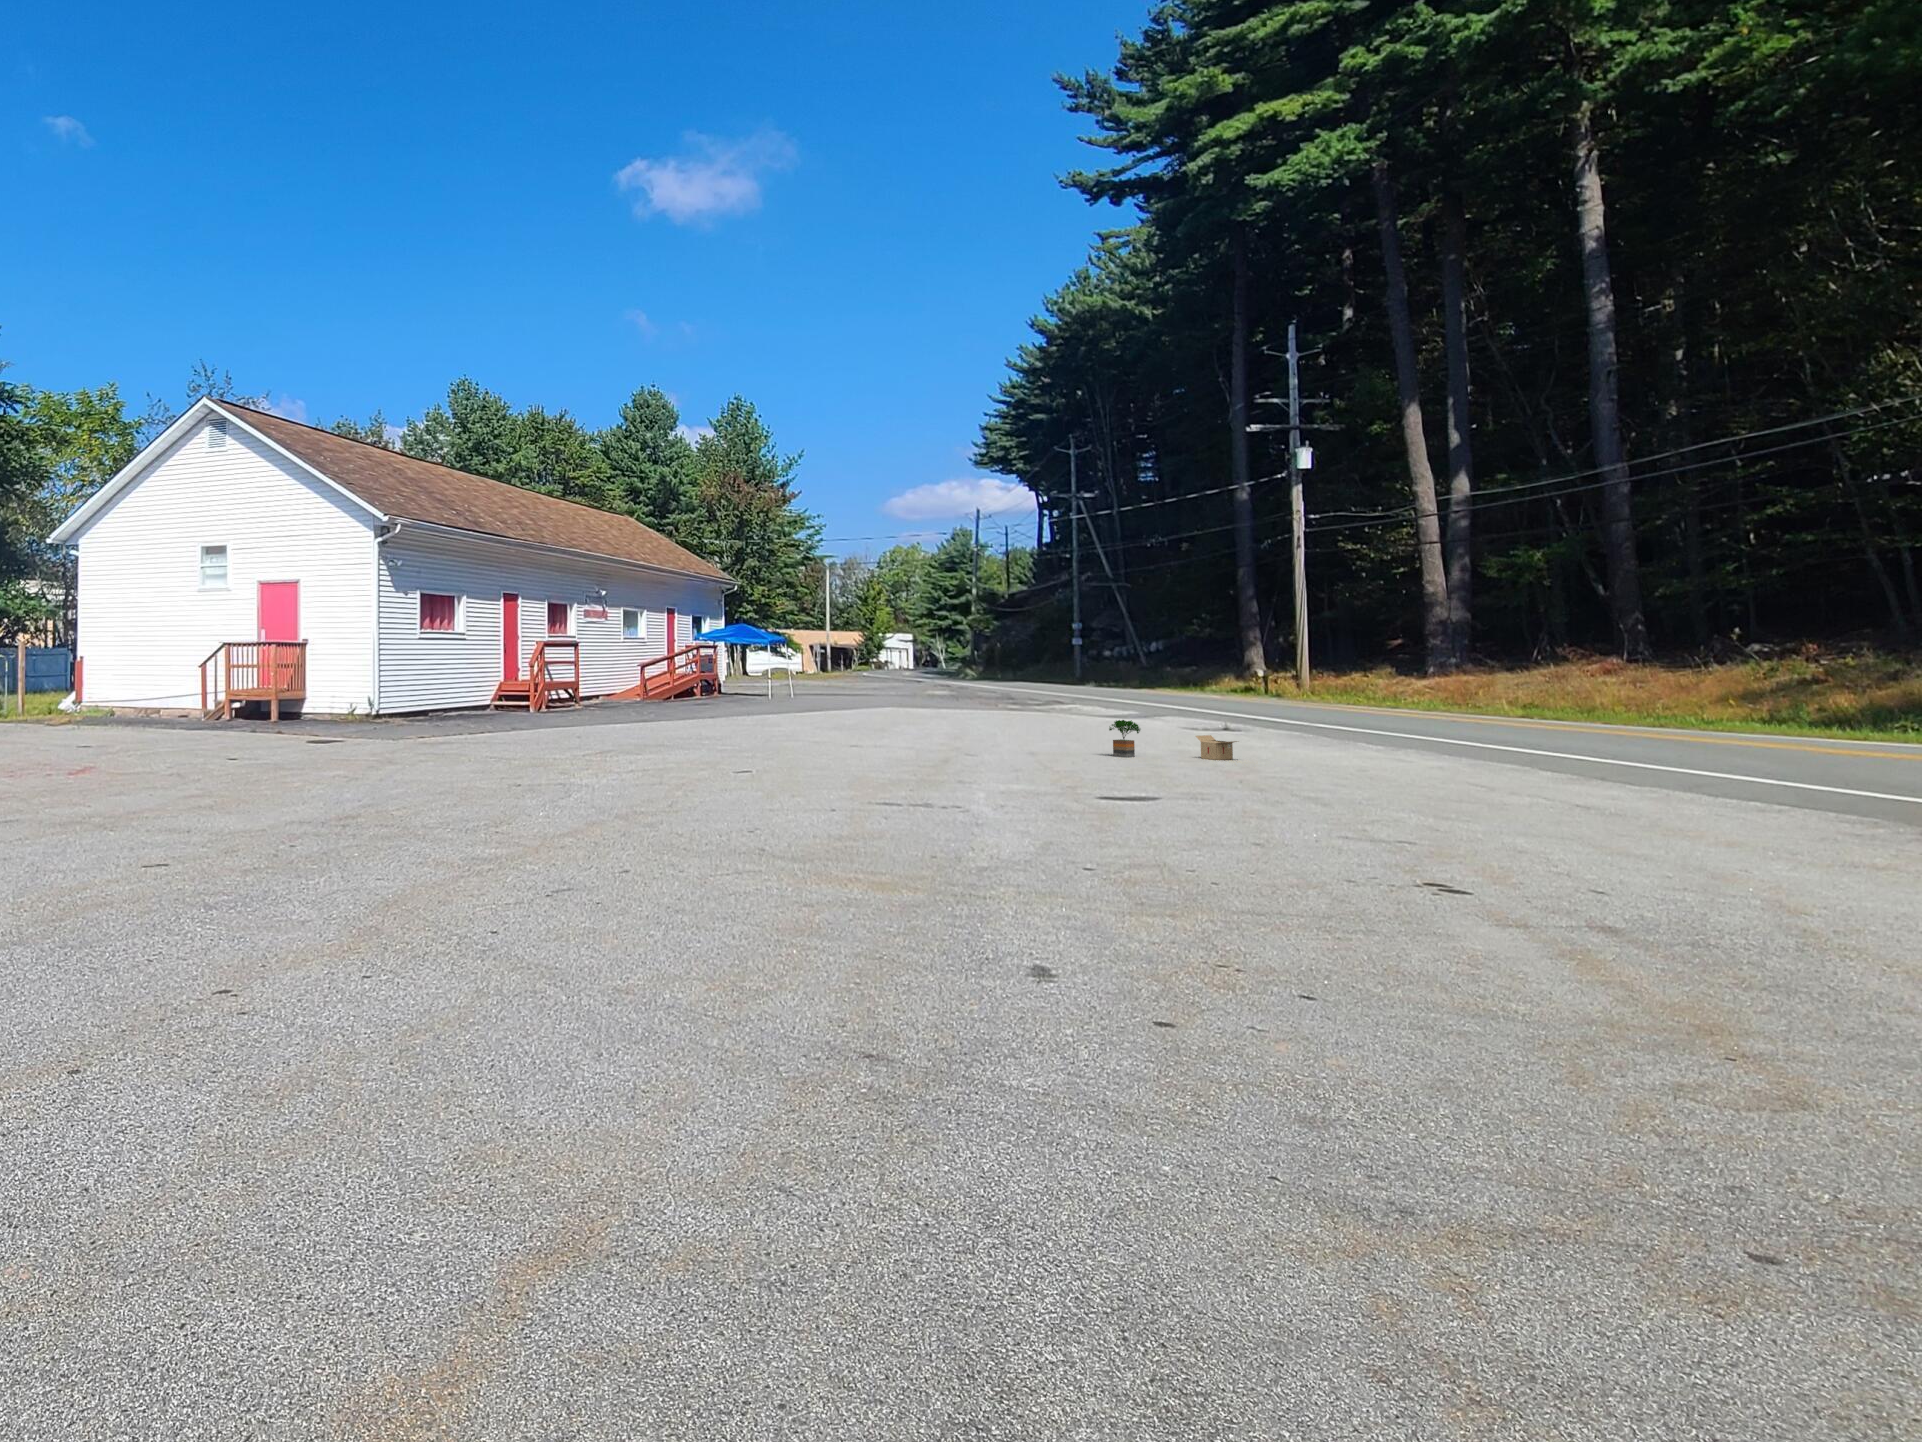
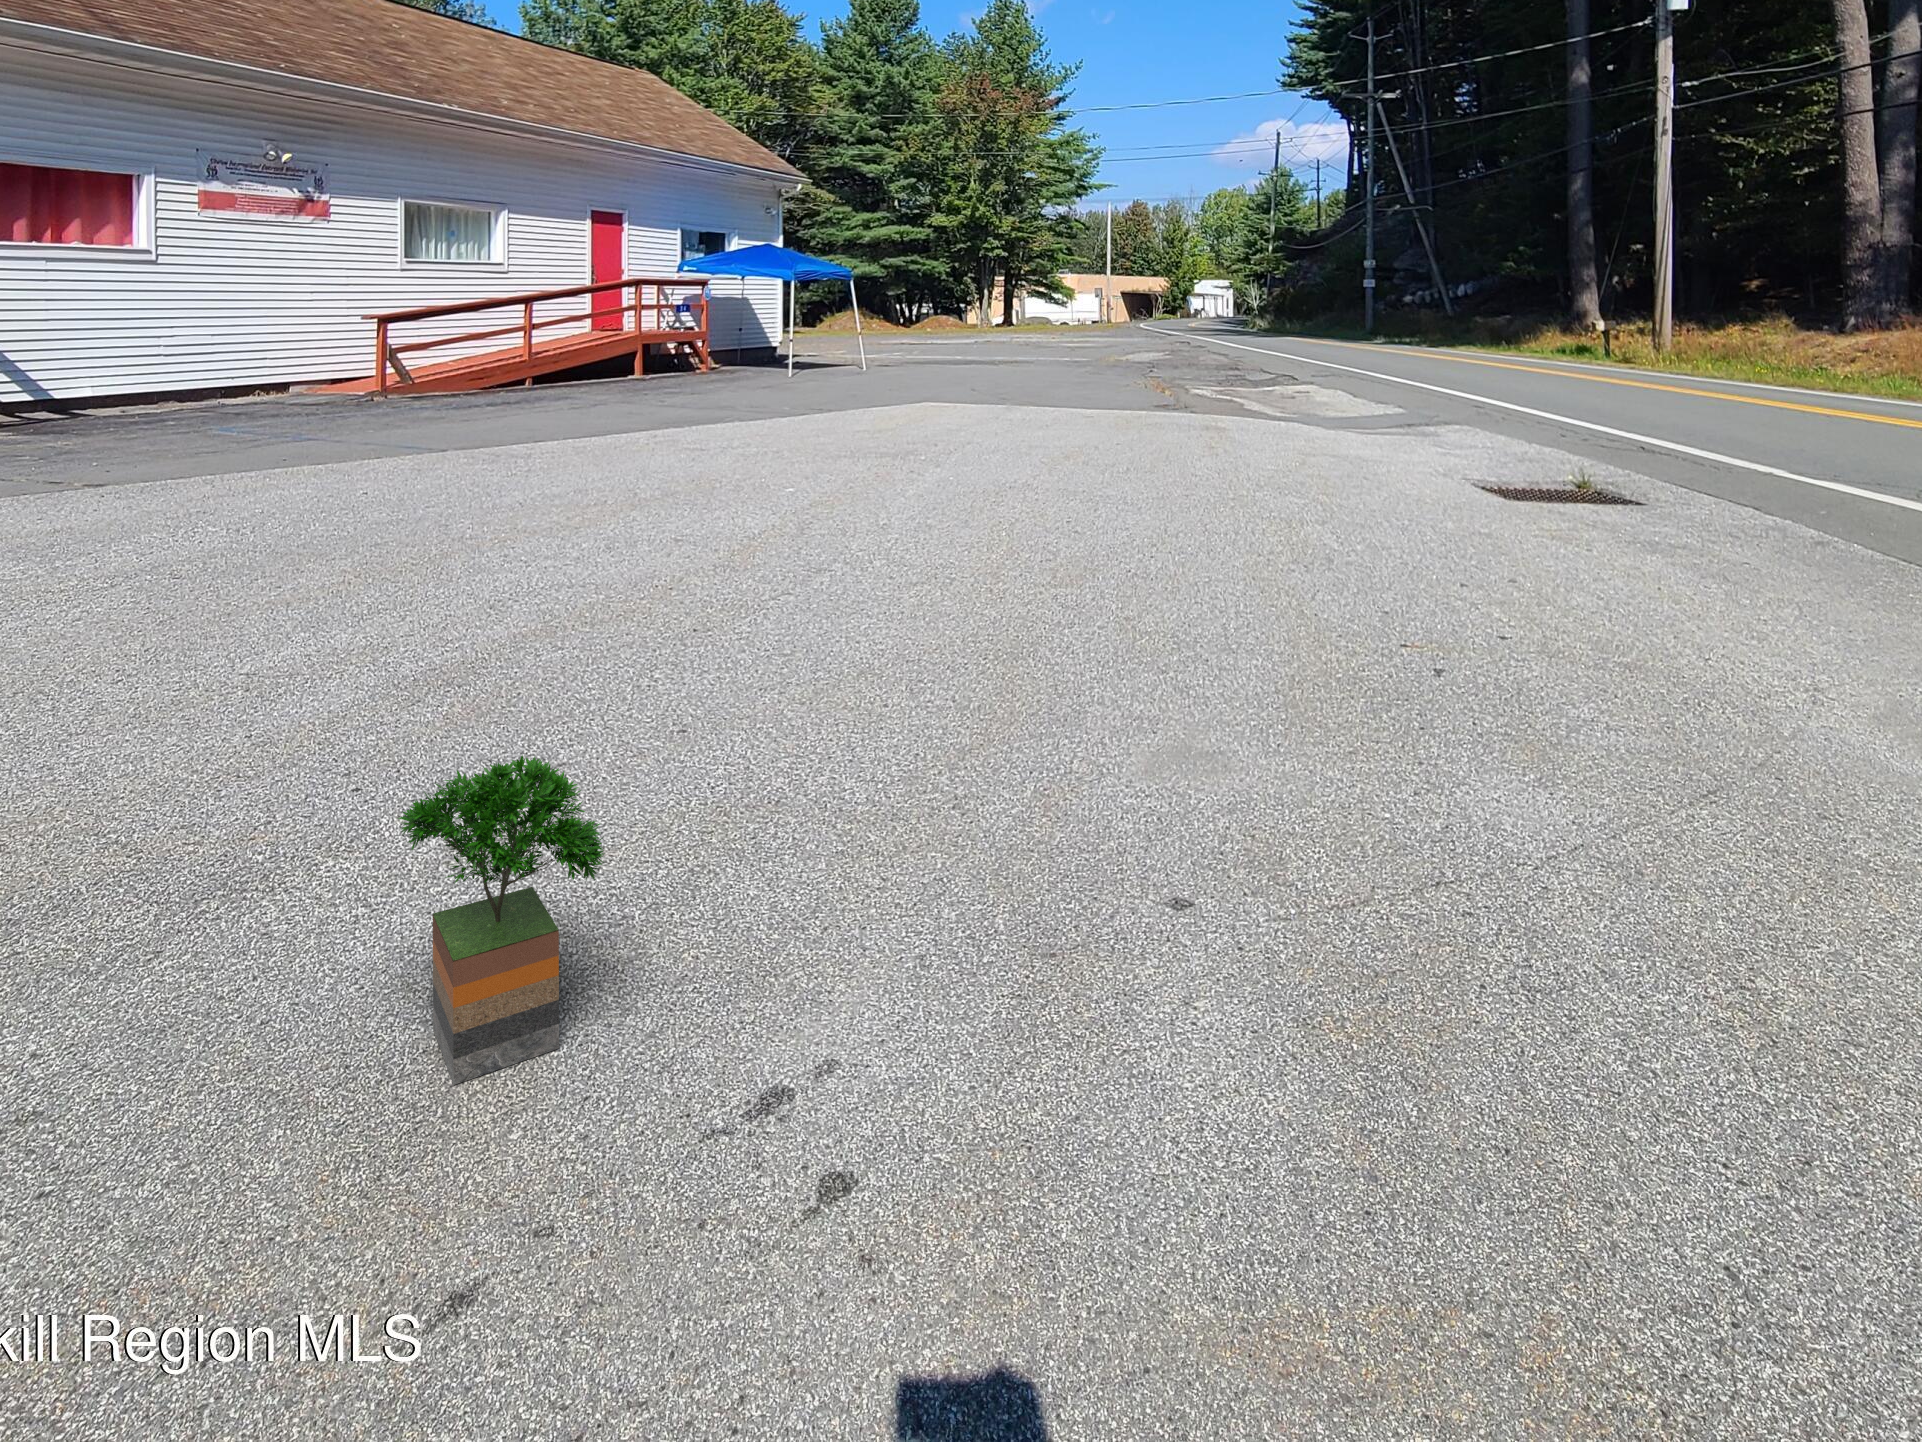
cardboard box: present [1196,735,1237,760] -> none [960,889,1240,1212]

